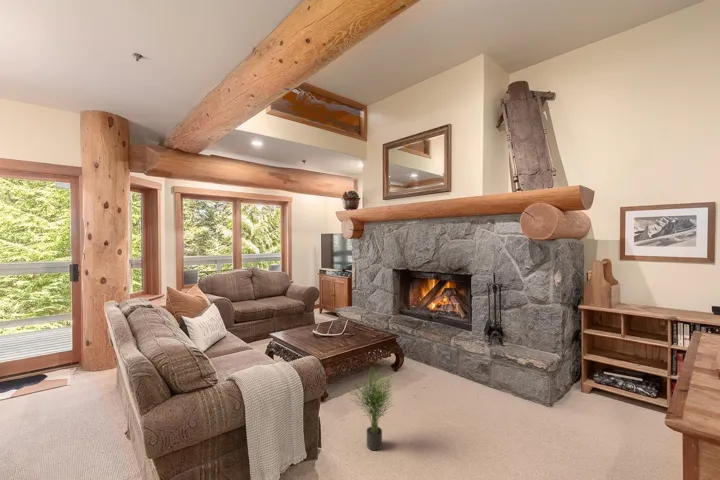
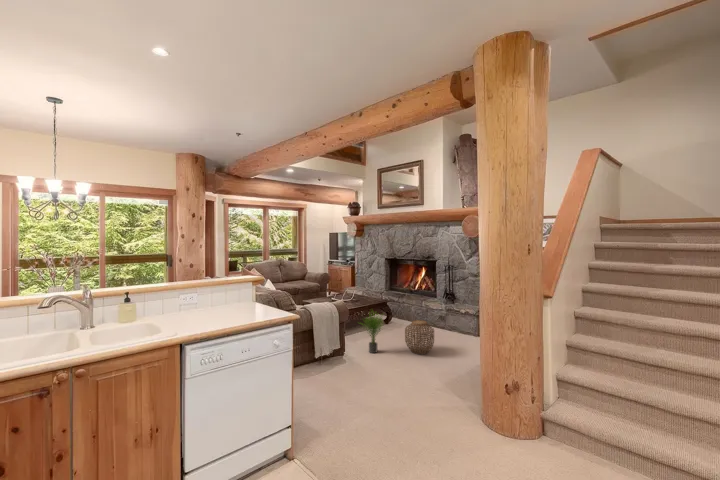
woven basket: none [432,387,486,456] -> present [405,320,434,354]

